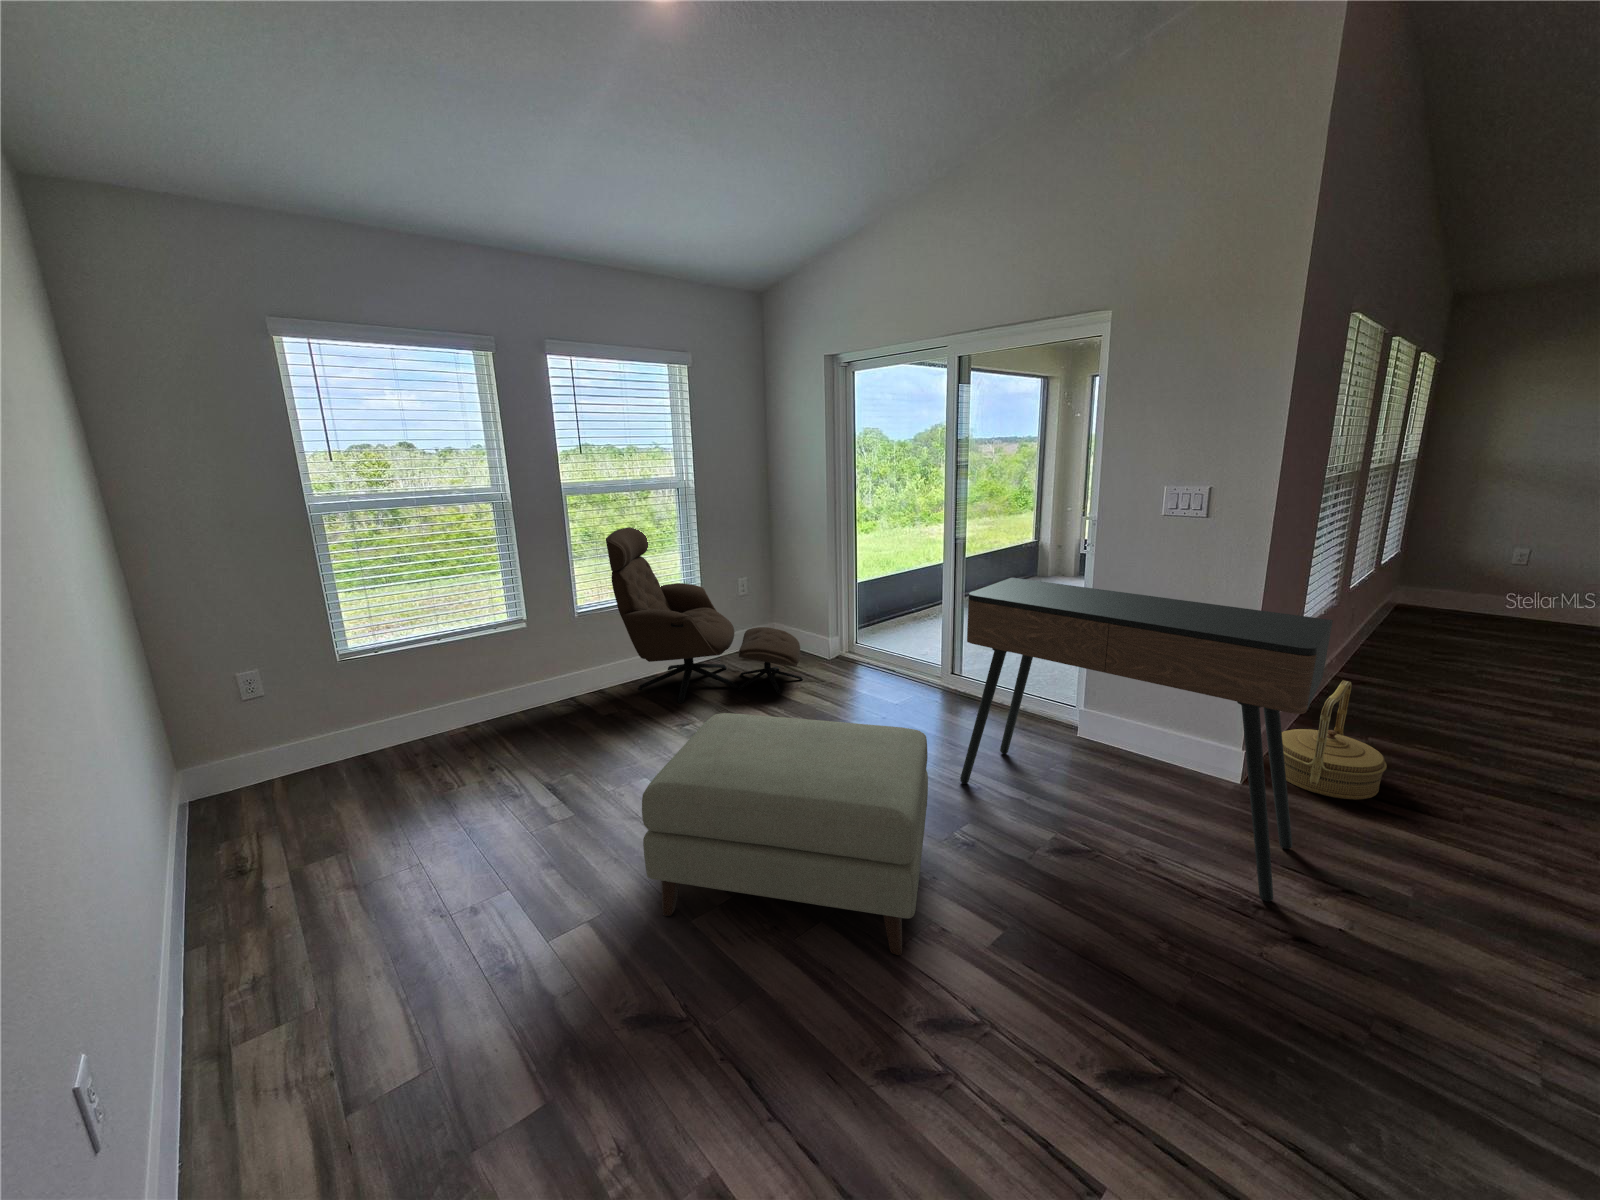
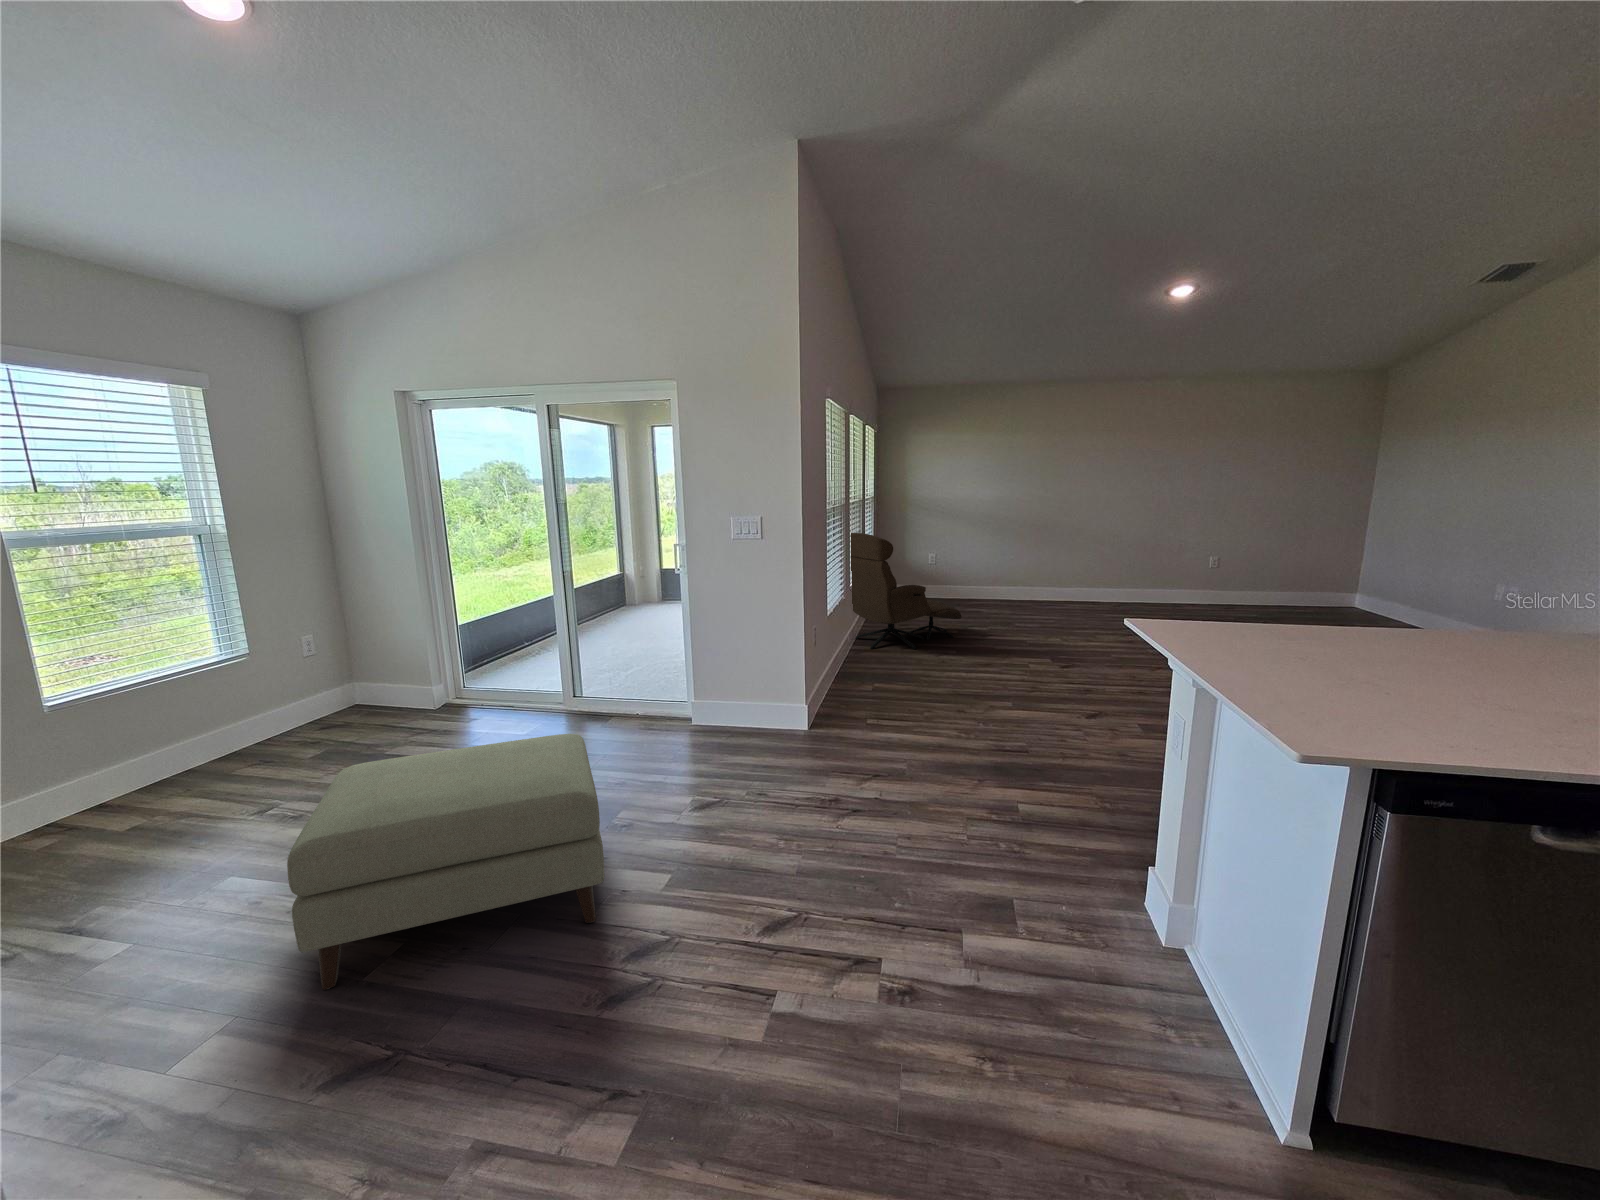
lounge chair: present [606,527,803,703] -> present [851,533,962,649]
console table: present [960,578,1333,902] -> none [598,596,844,796]
woven basket: present [1282,680,1387,800] -> none [823,646,883,725]

